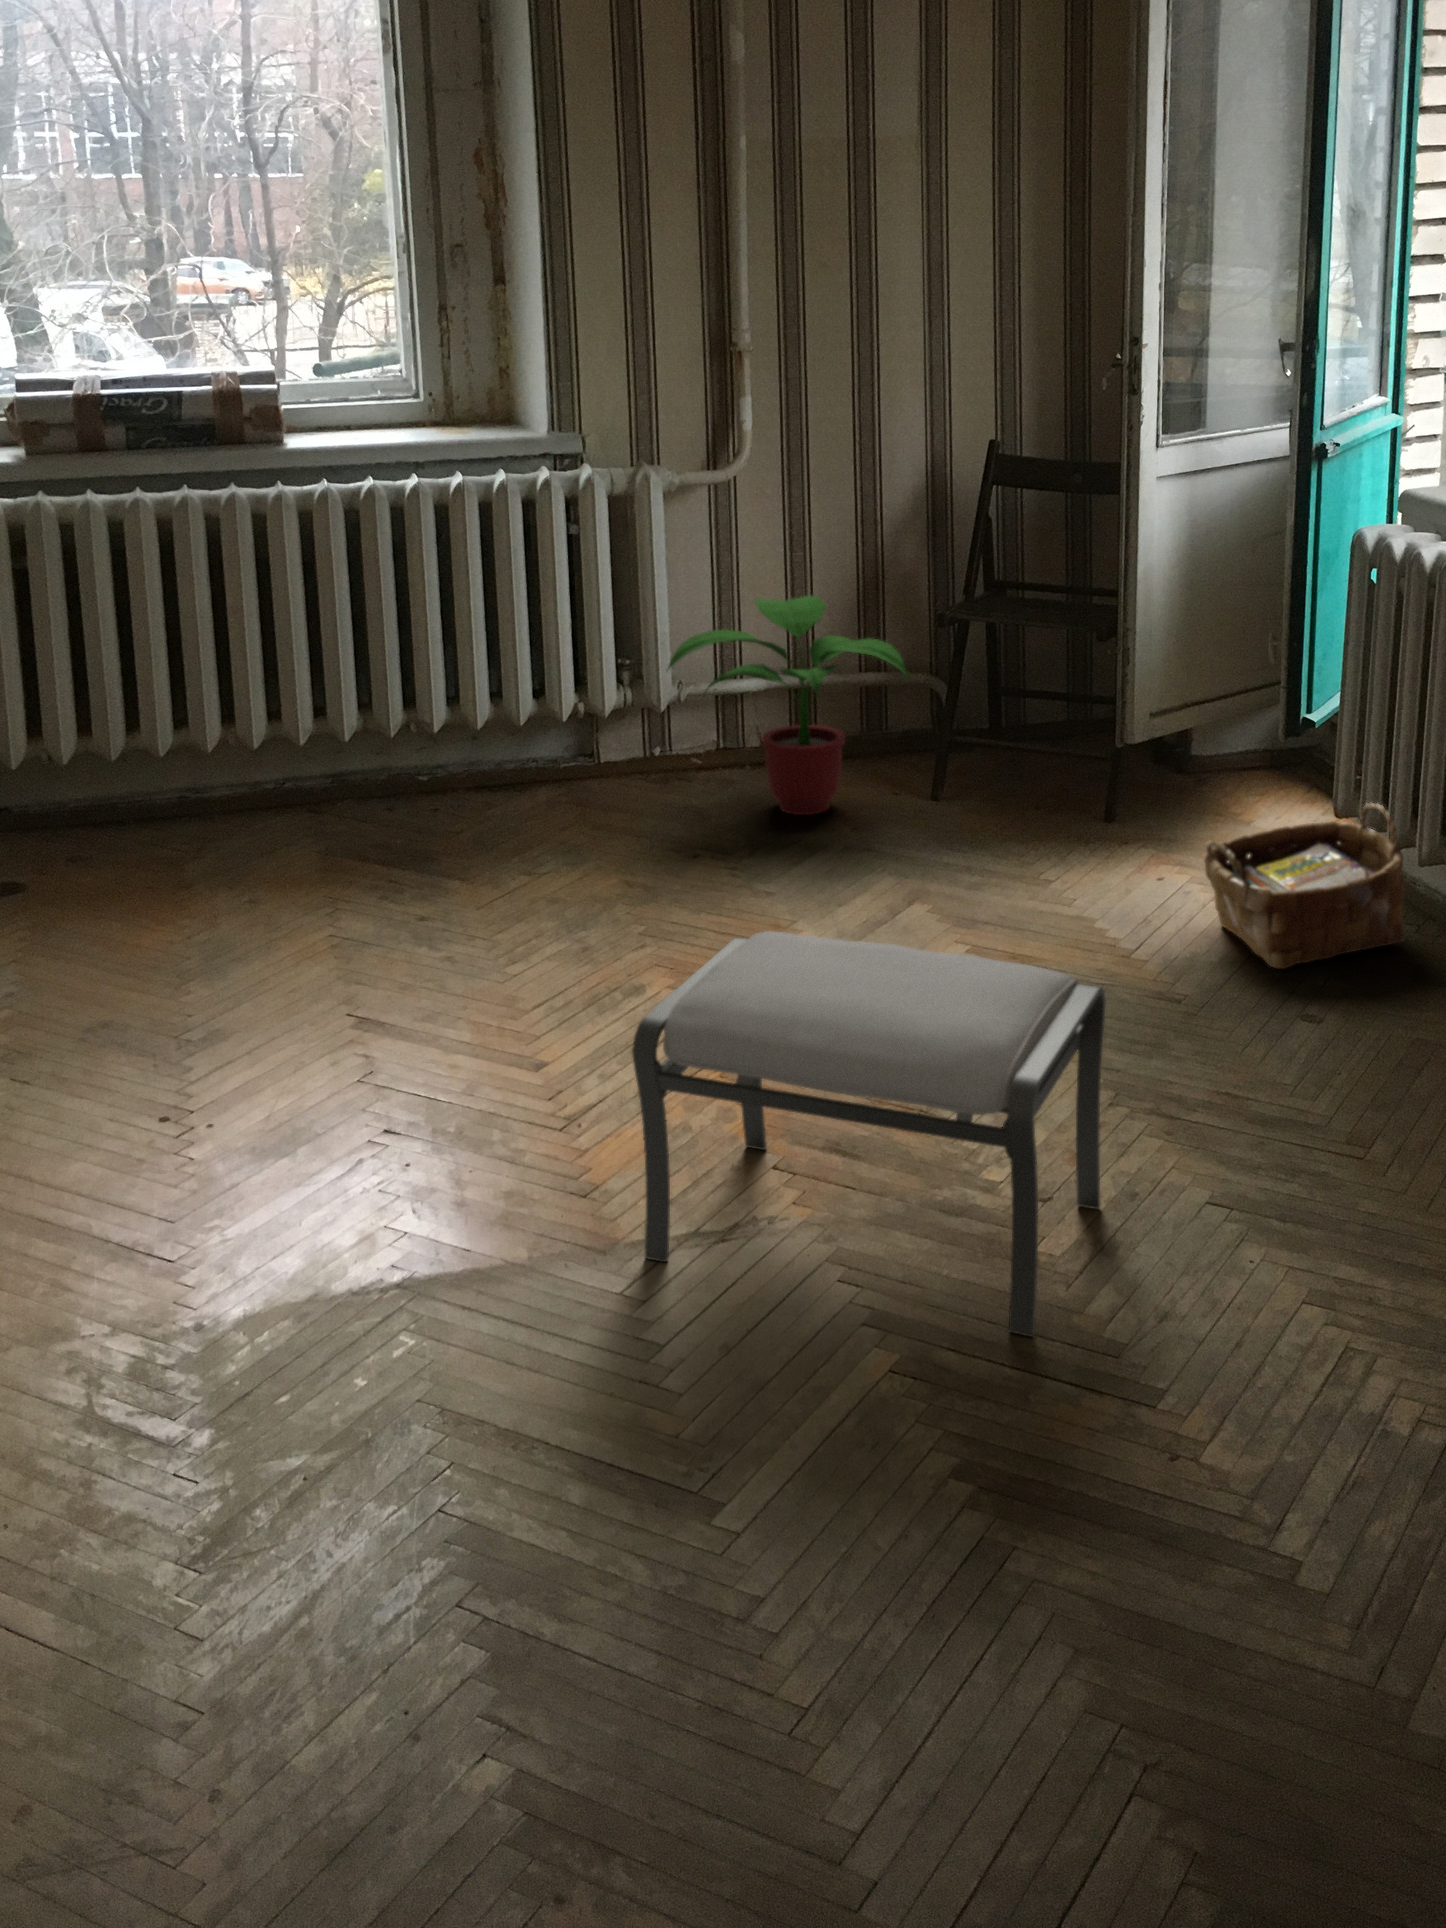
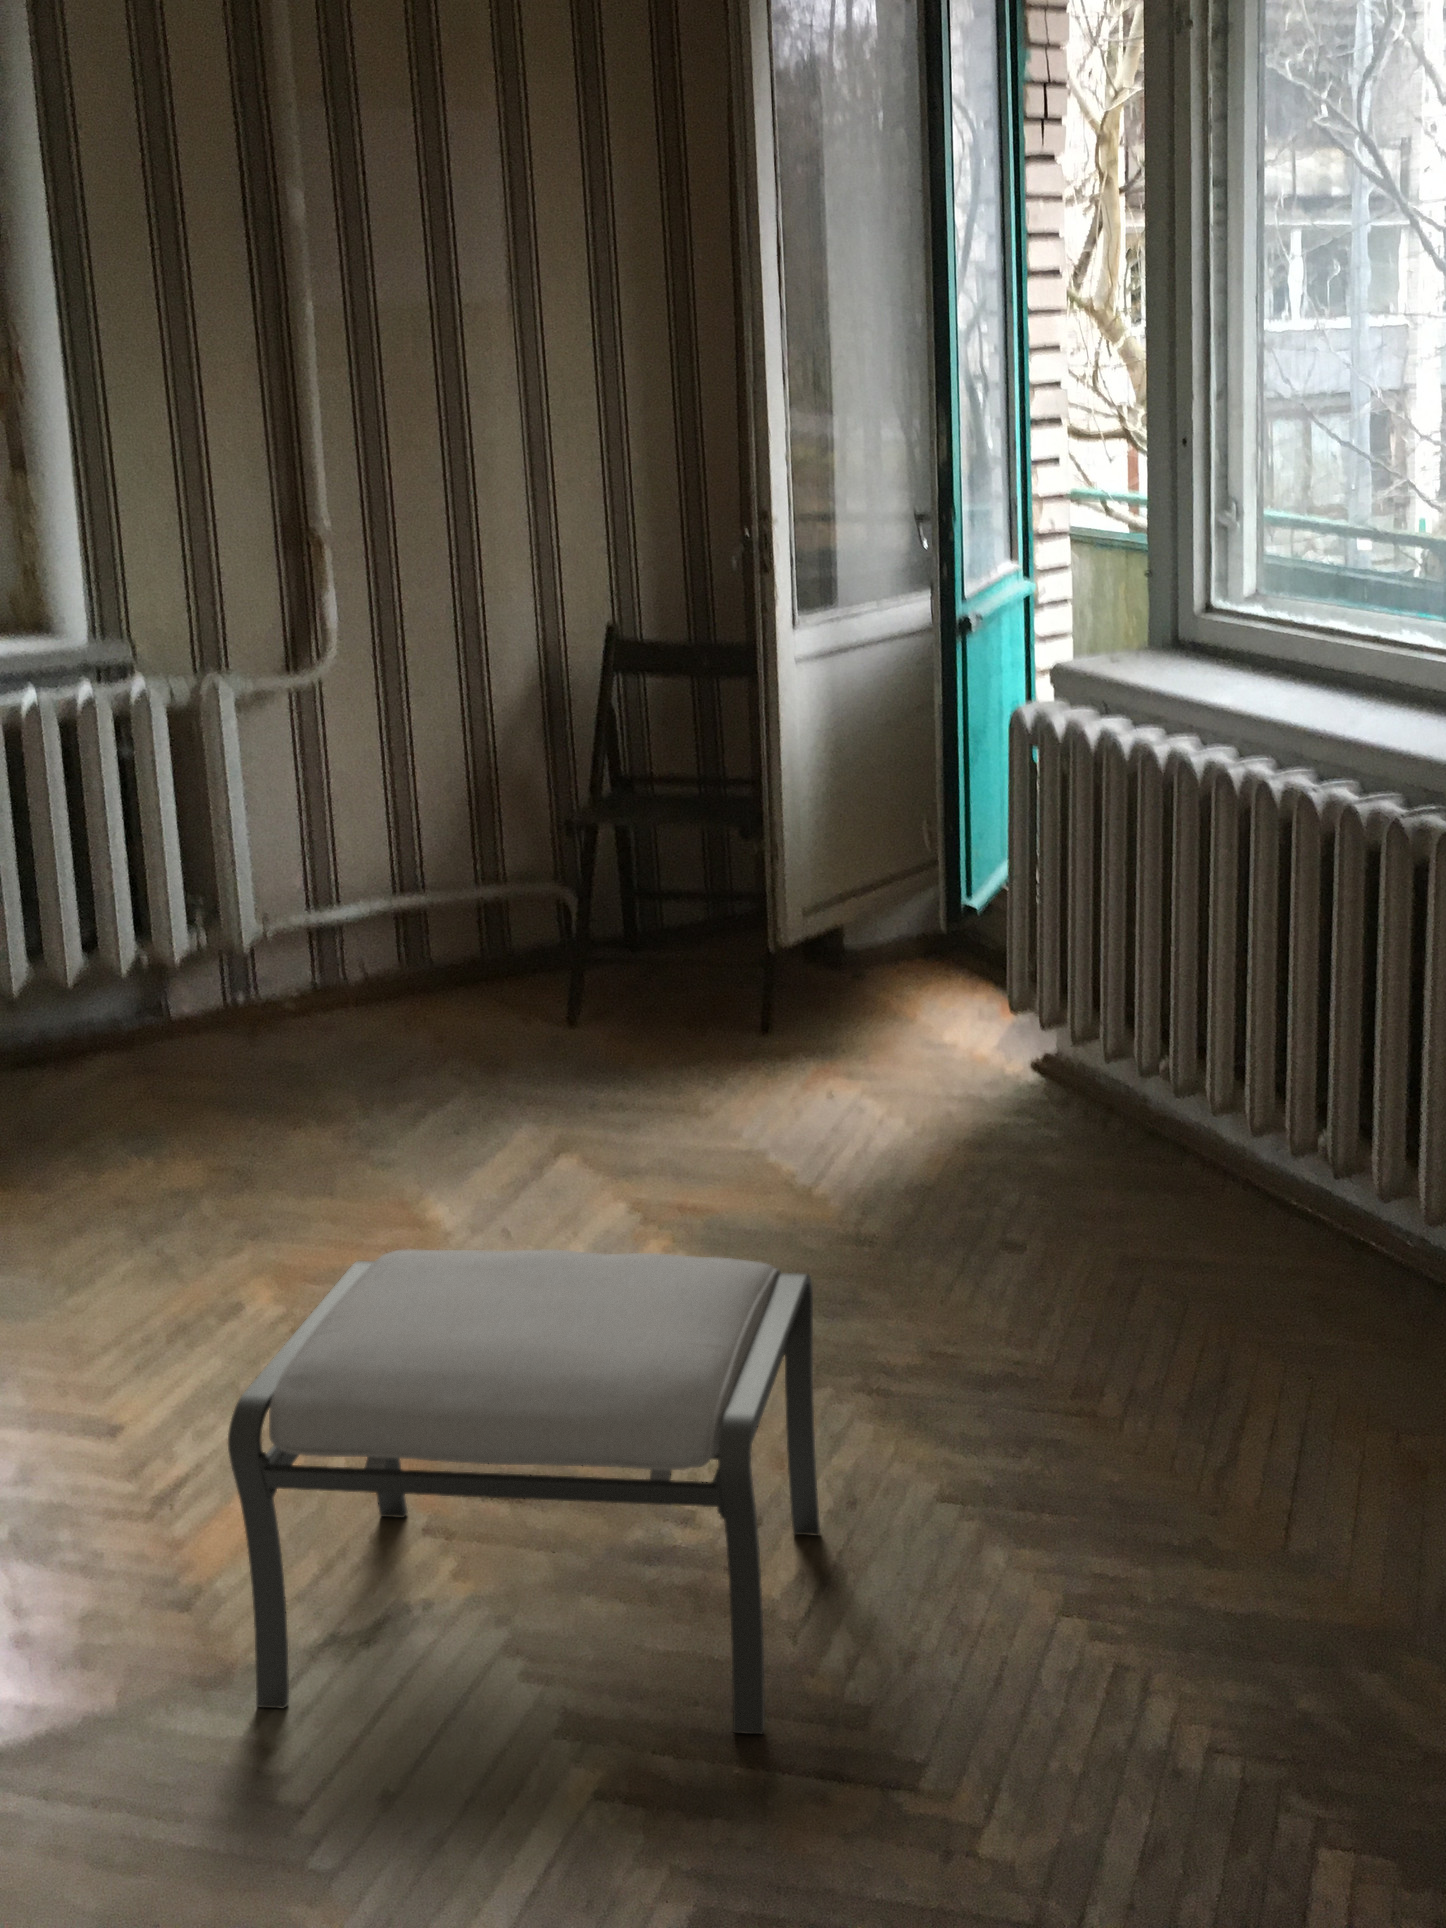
potted plant: present [668,595,908,815] -> none [248,808,535,1060]
woven basket: present [1204,803,1404,969] -> none [881,995,1095,1190]

